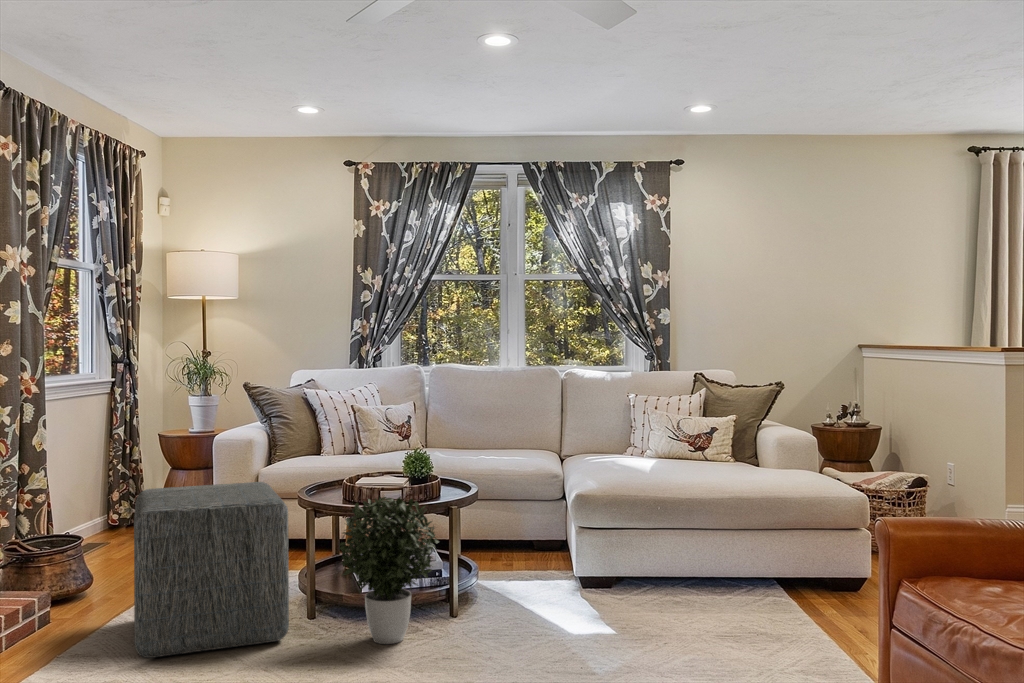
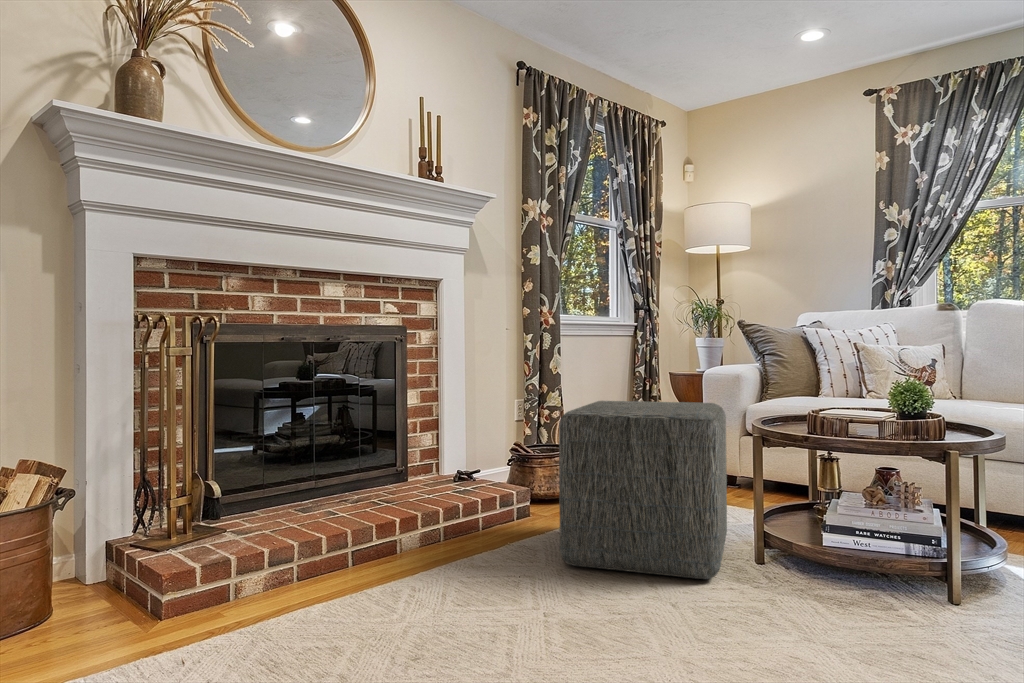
potted plant: present [339,496,439,644] -> none [771,419,924,619]

